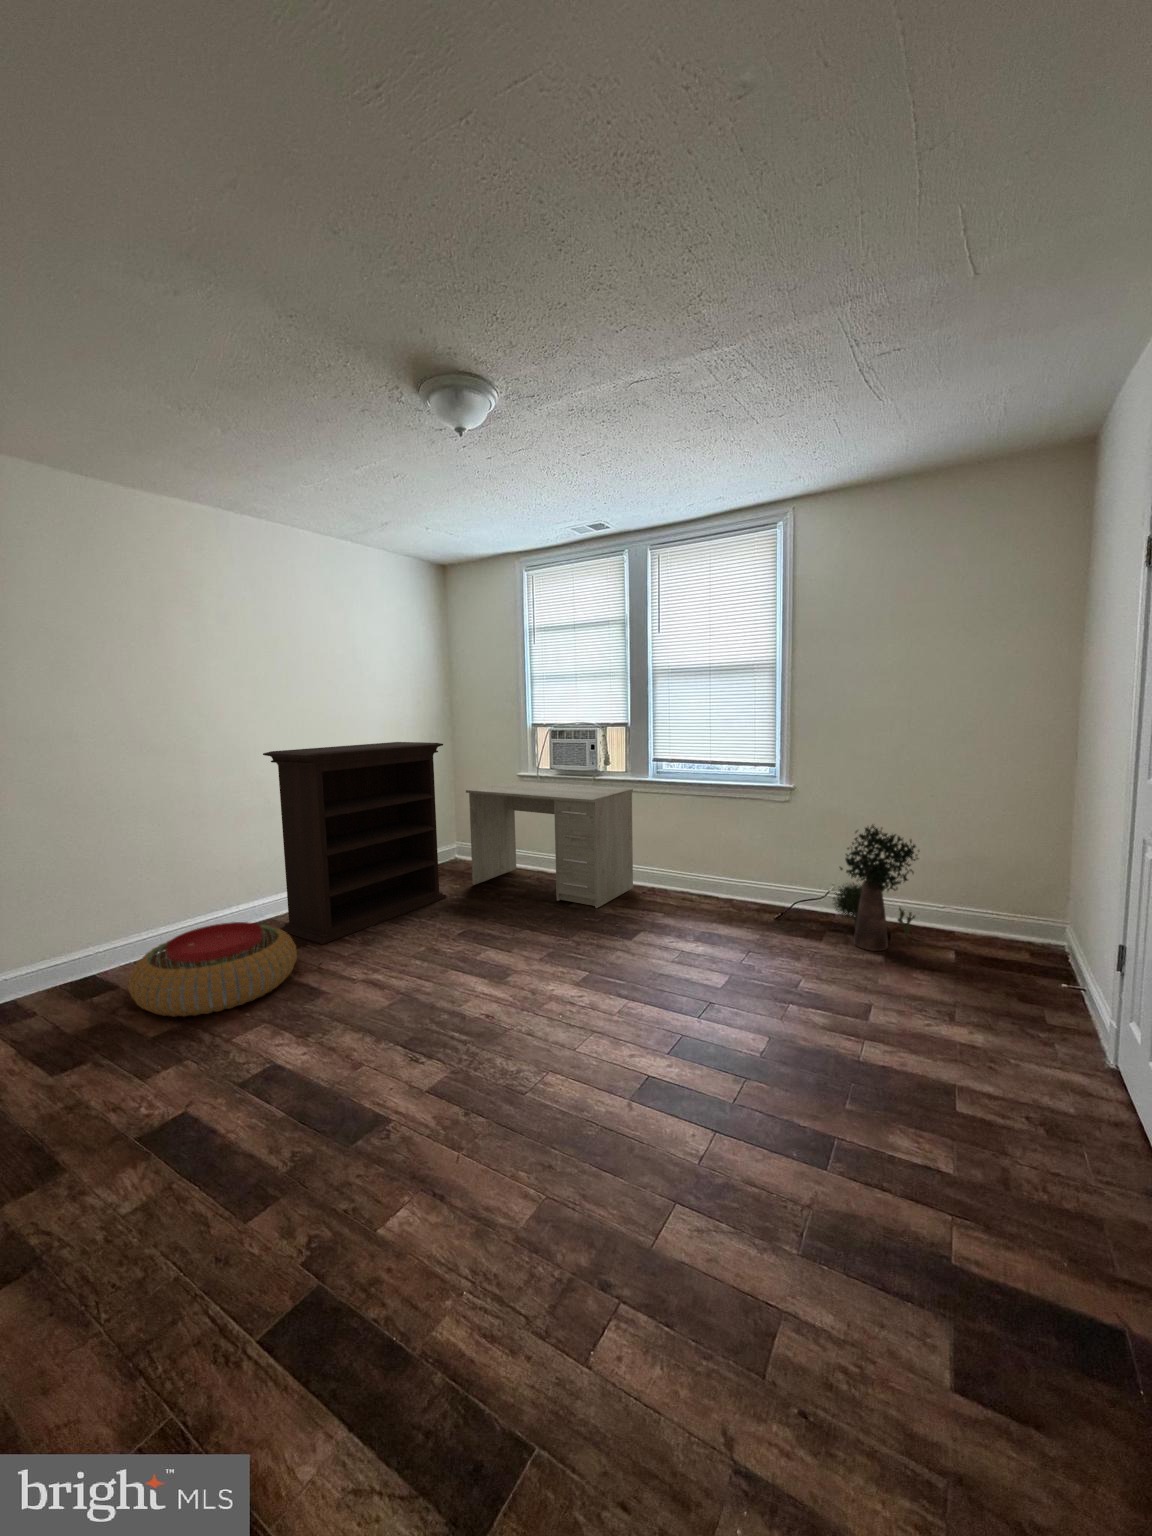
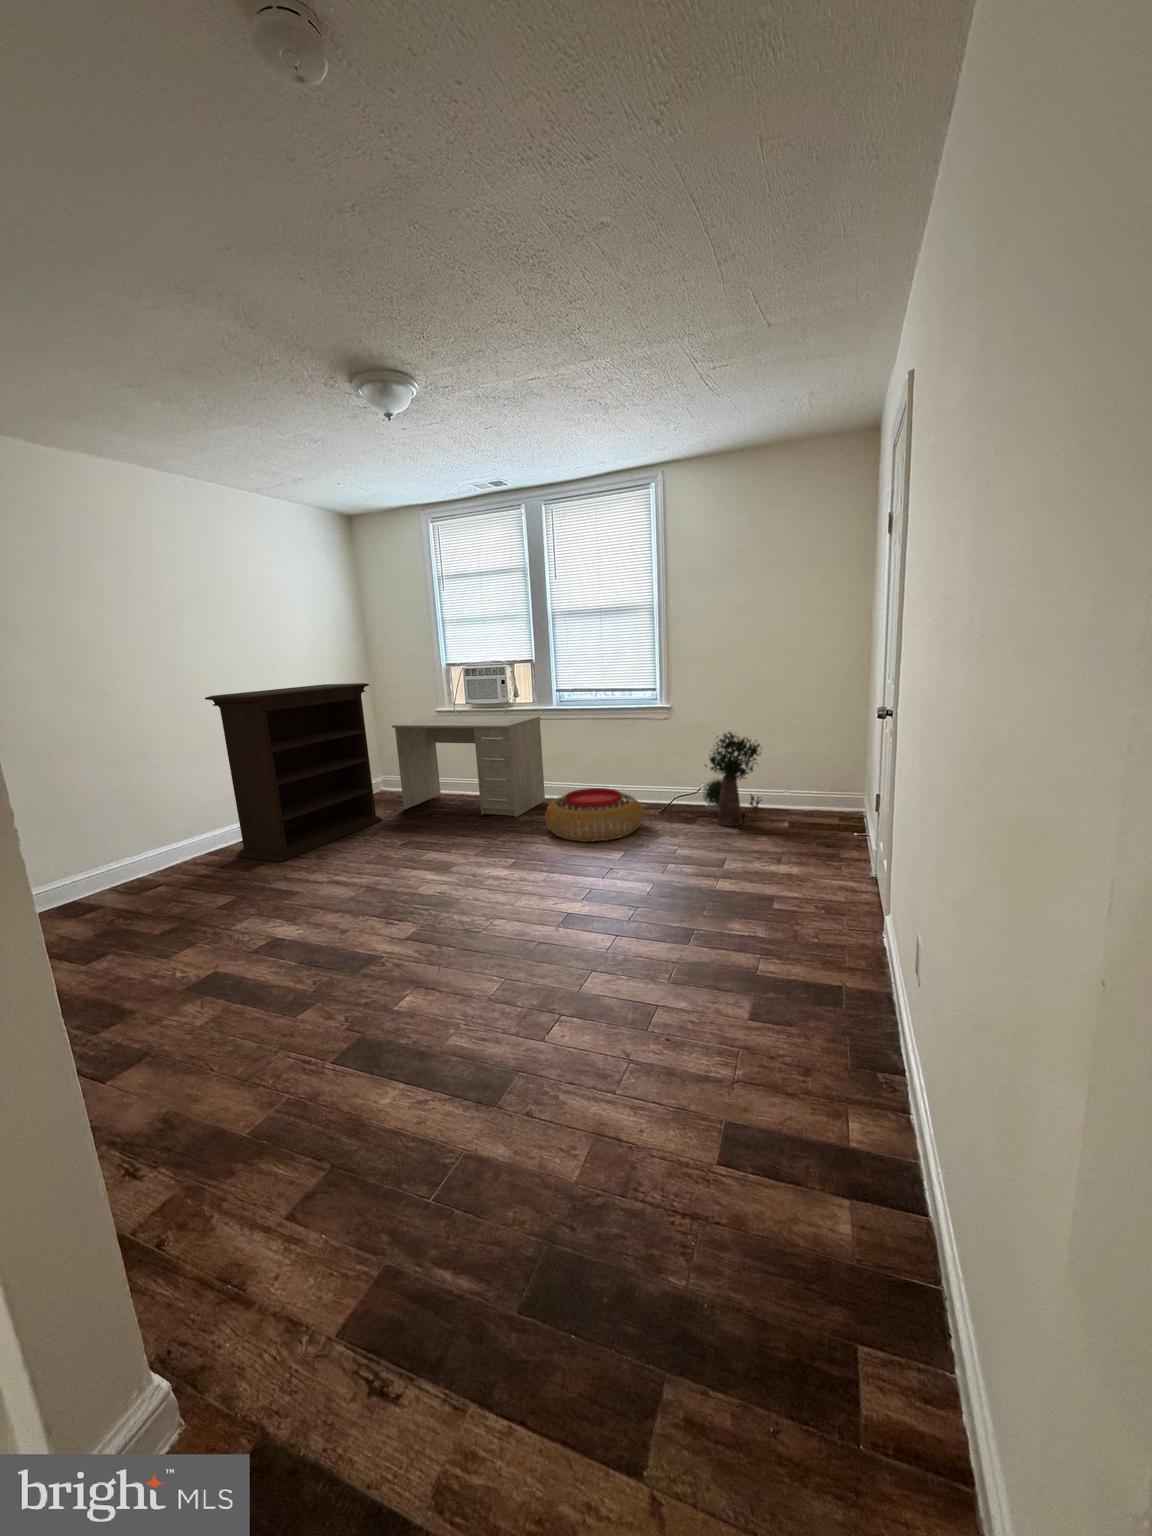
pouf: present [129,922,297,1017] -> present [545,788,643,842]

